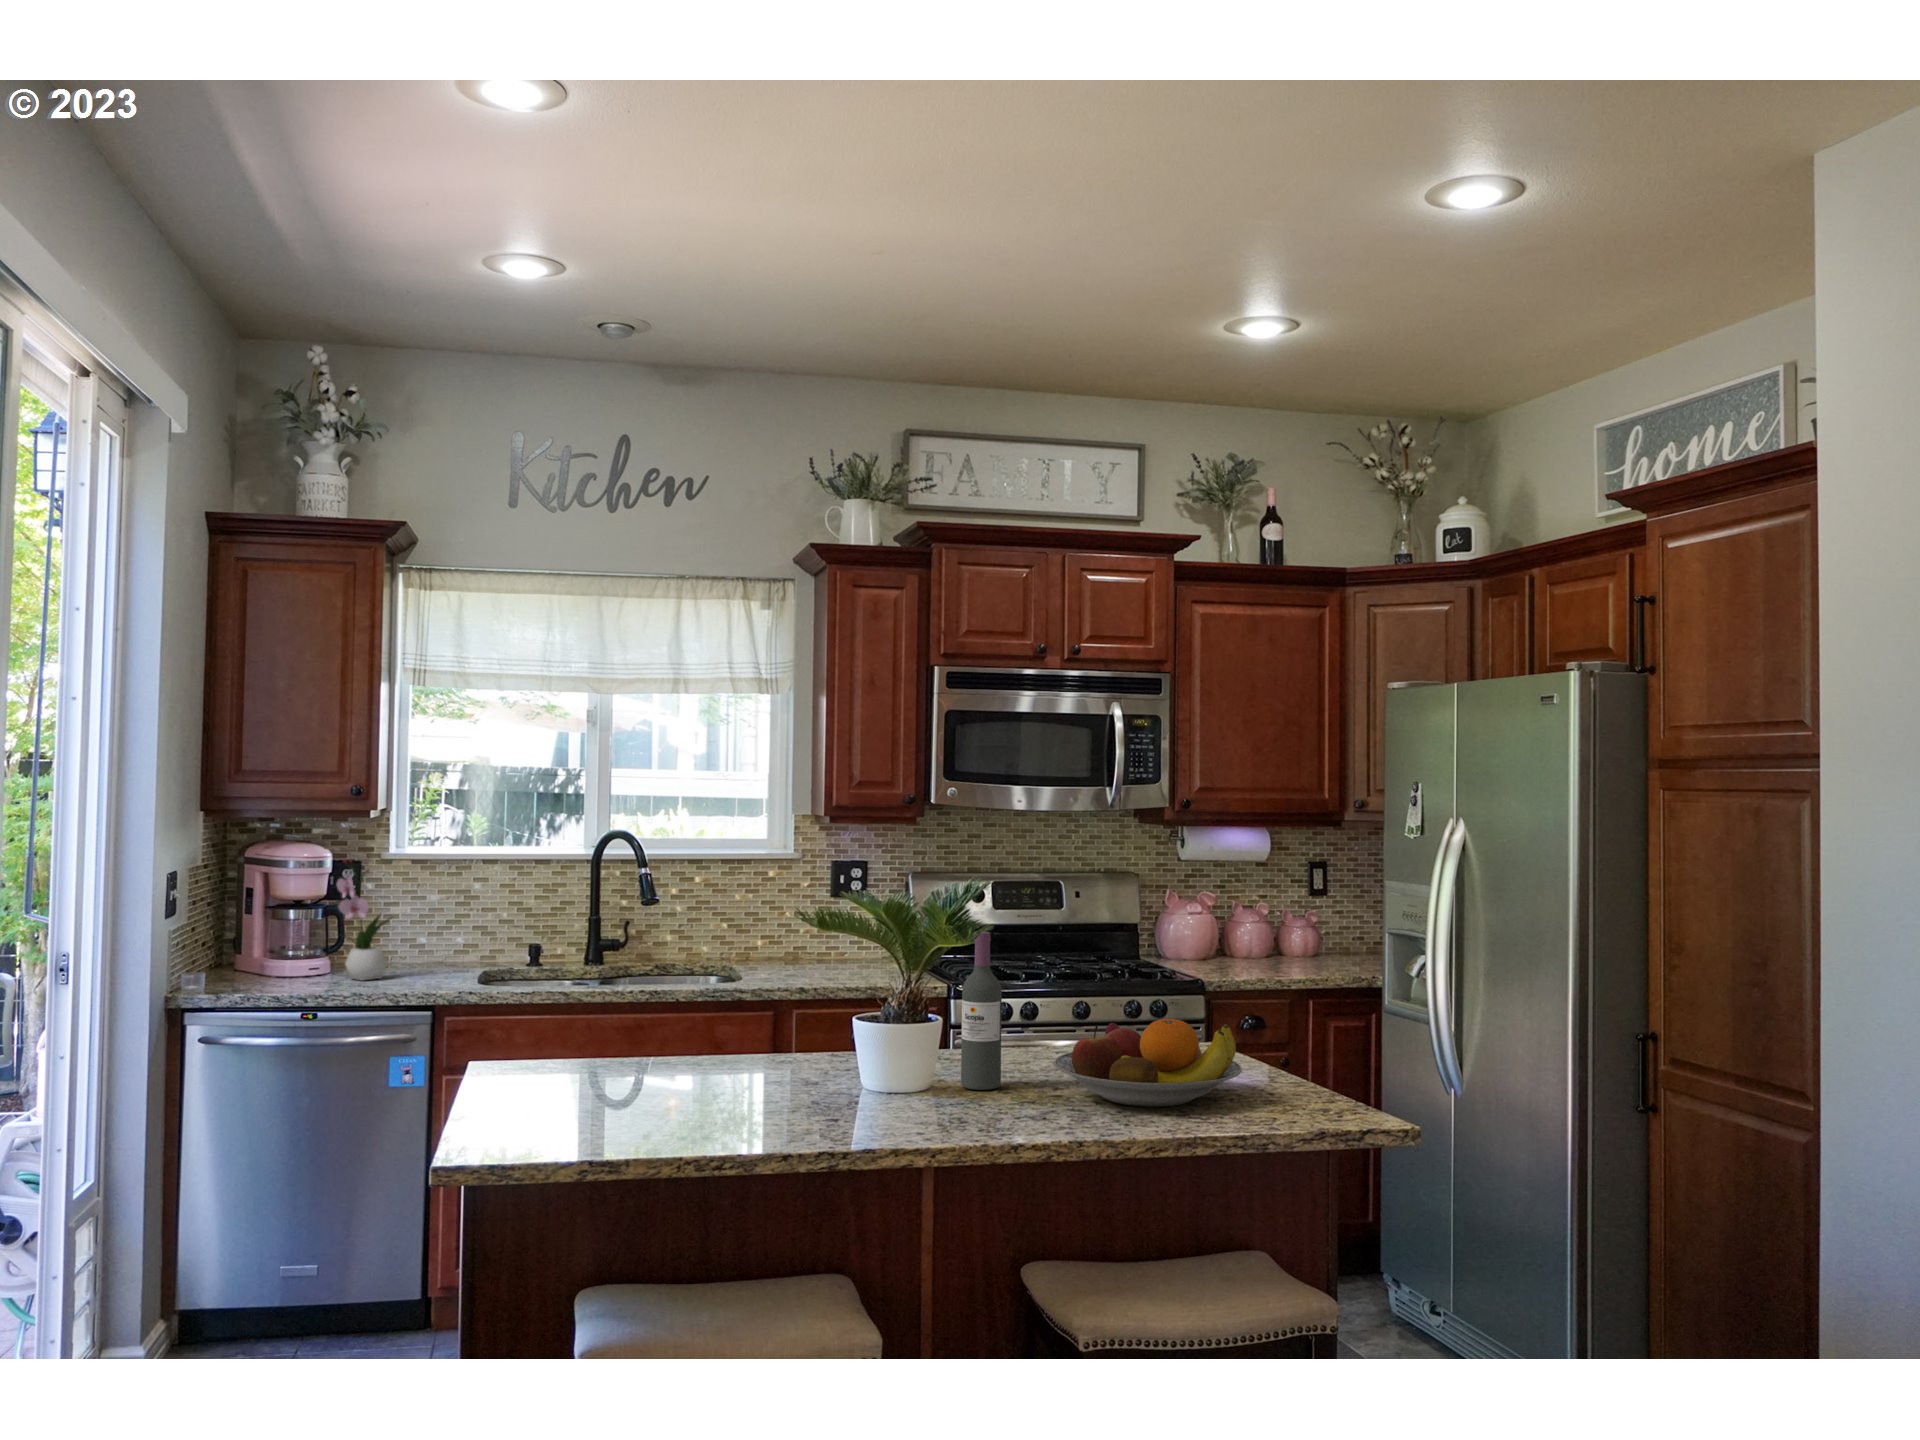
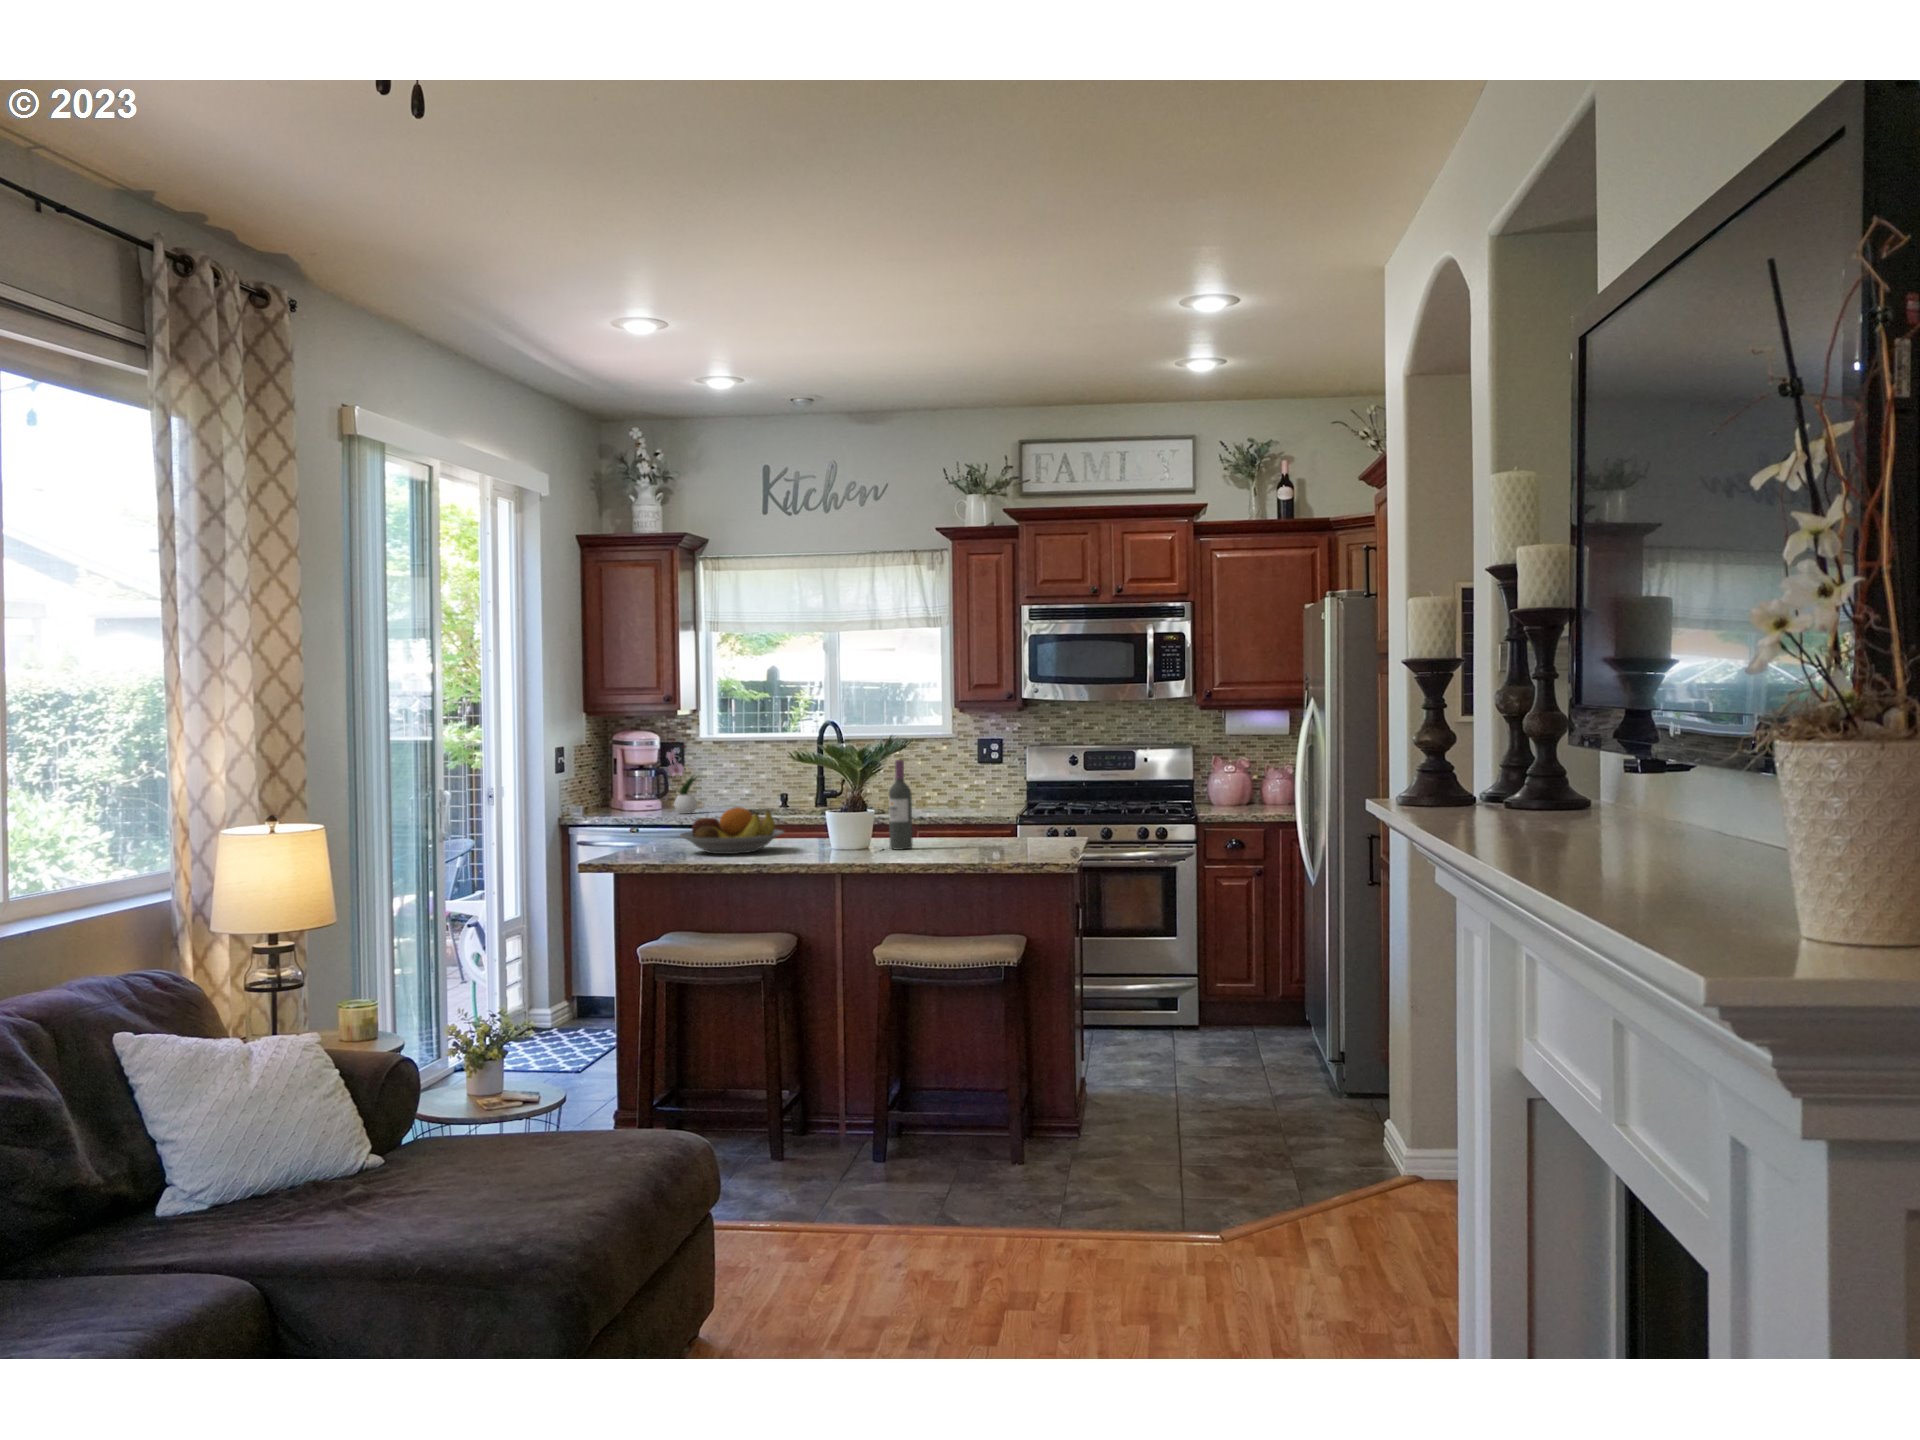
fruit bowl: present [1054,1019,1242,1107] -> present [679,807,784,854]

